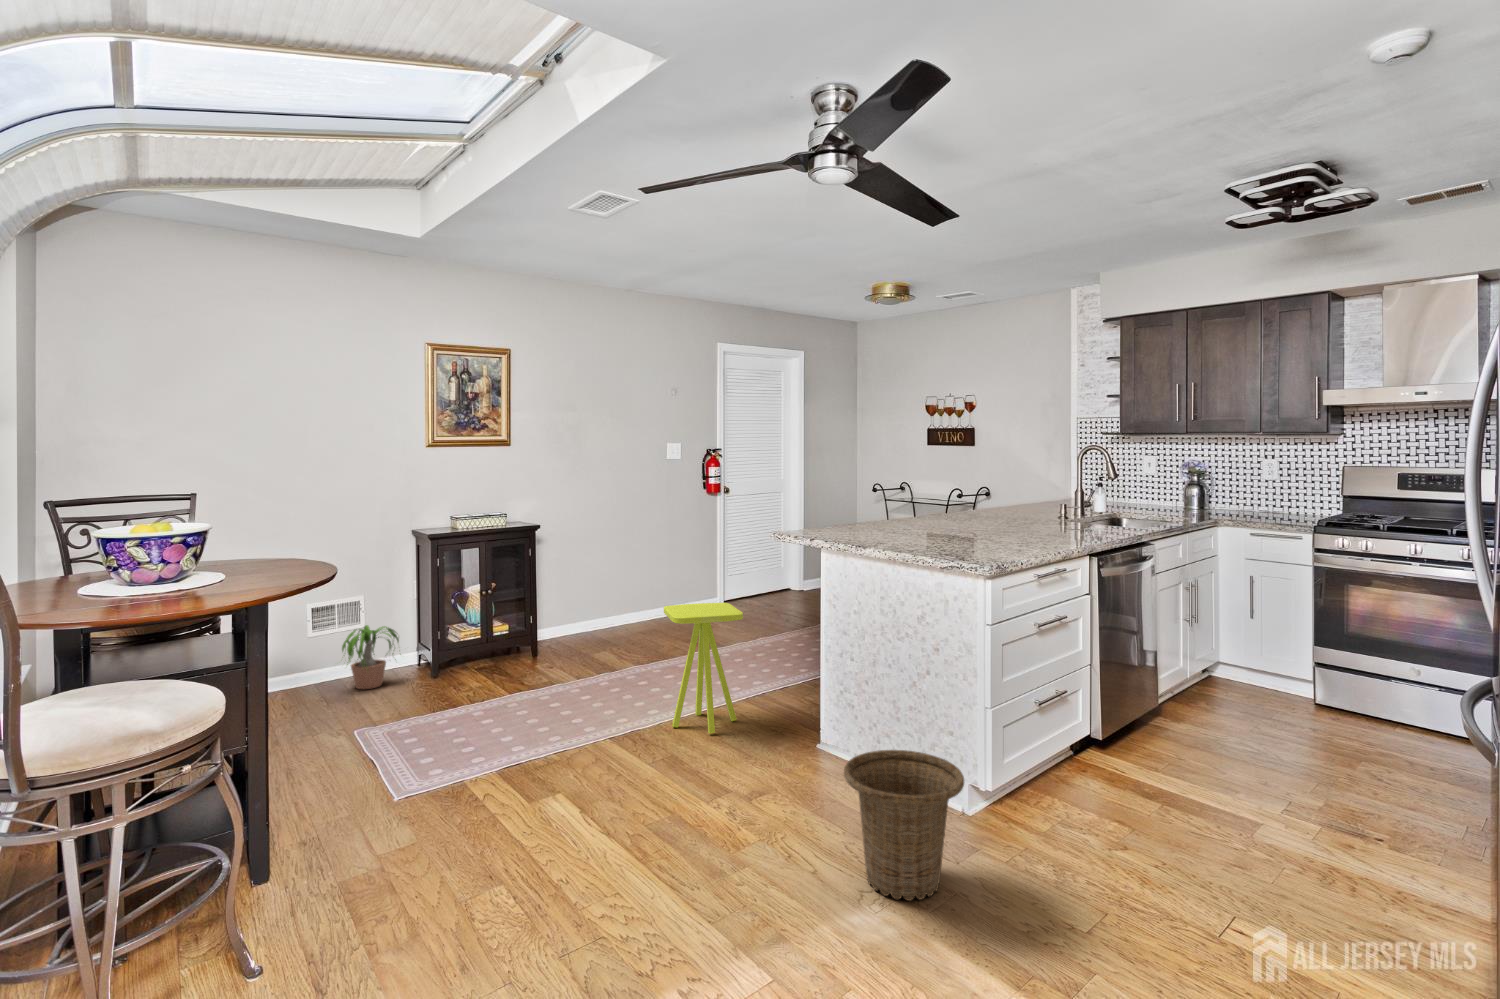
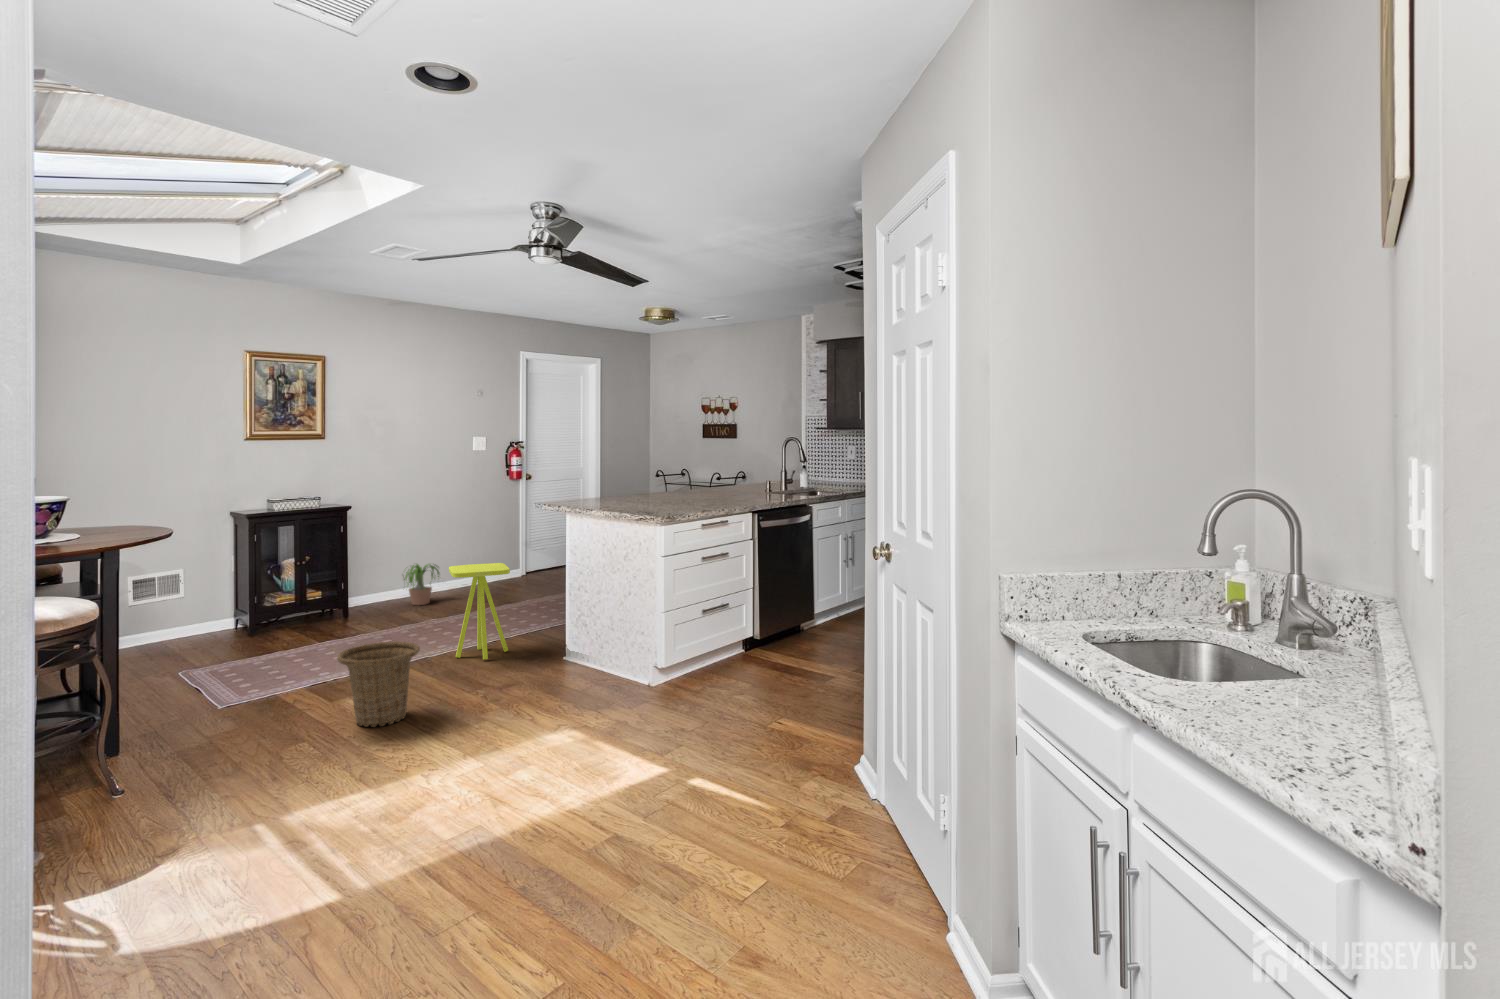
potted plant: present [342,625,399,689] -> present [404,564,439,605]
basket: present [844,750,964,901] -> present [337,641,420,727]

